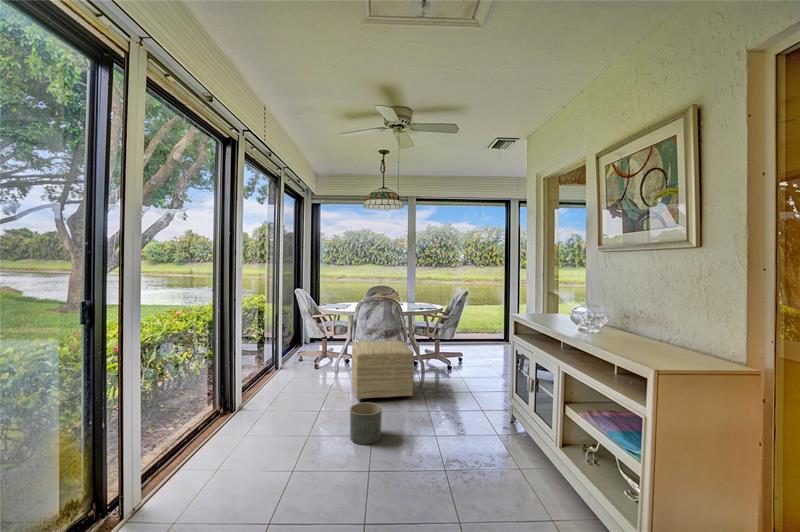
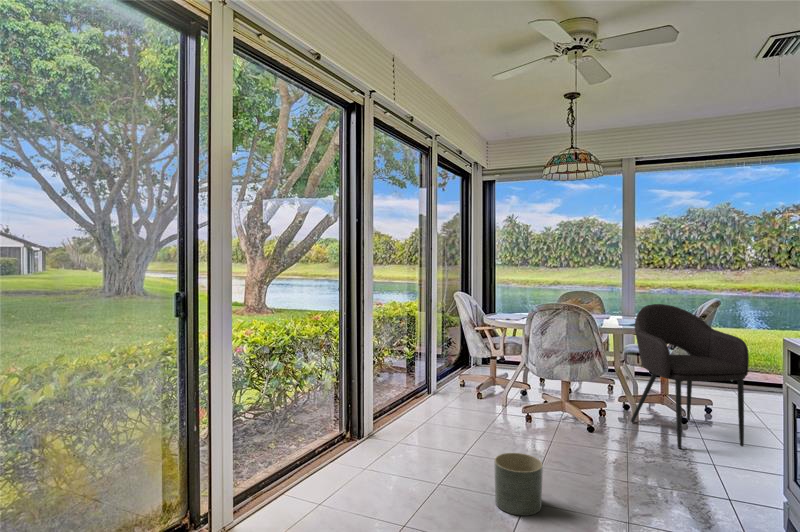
armchair: none [419,296,482,385] -> present [631,304,749,449]
ottoman: present [352,341,414,400] -> none [518,366,610,458]

